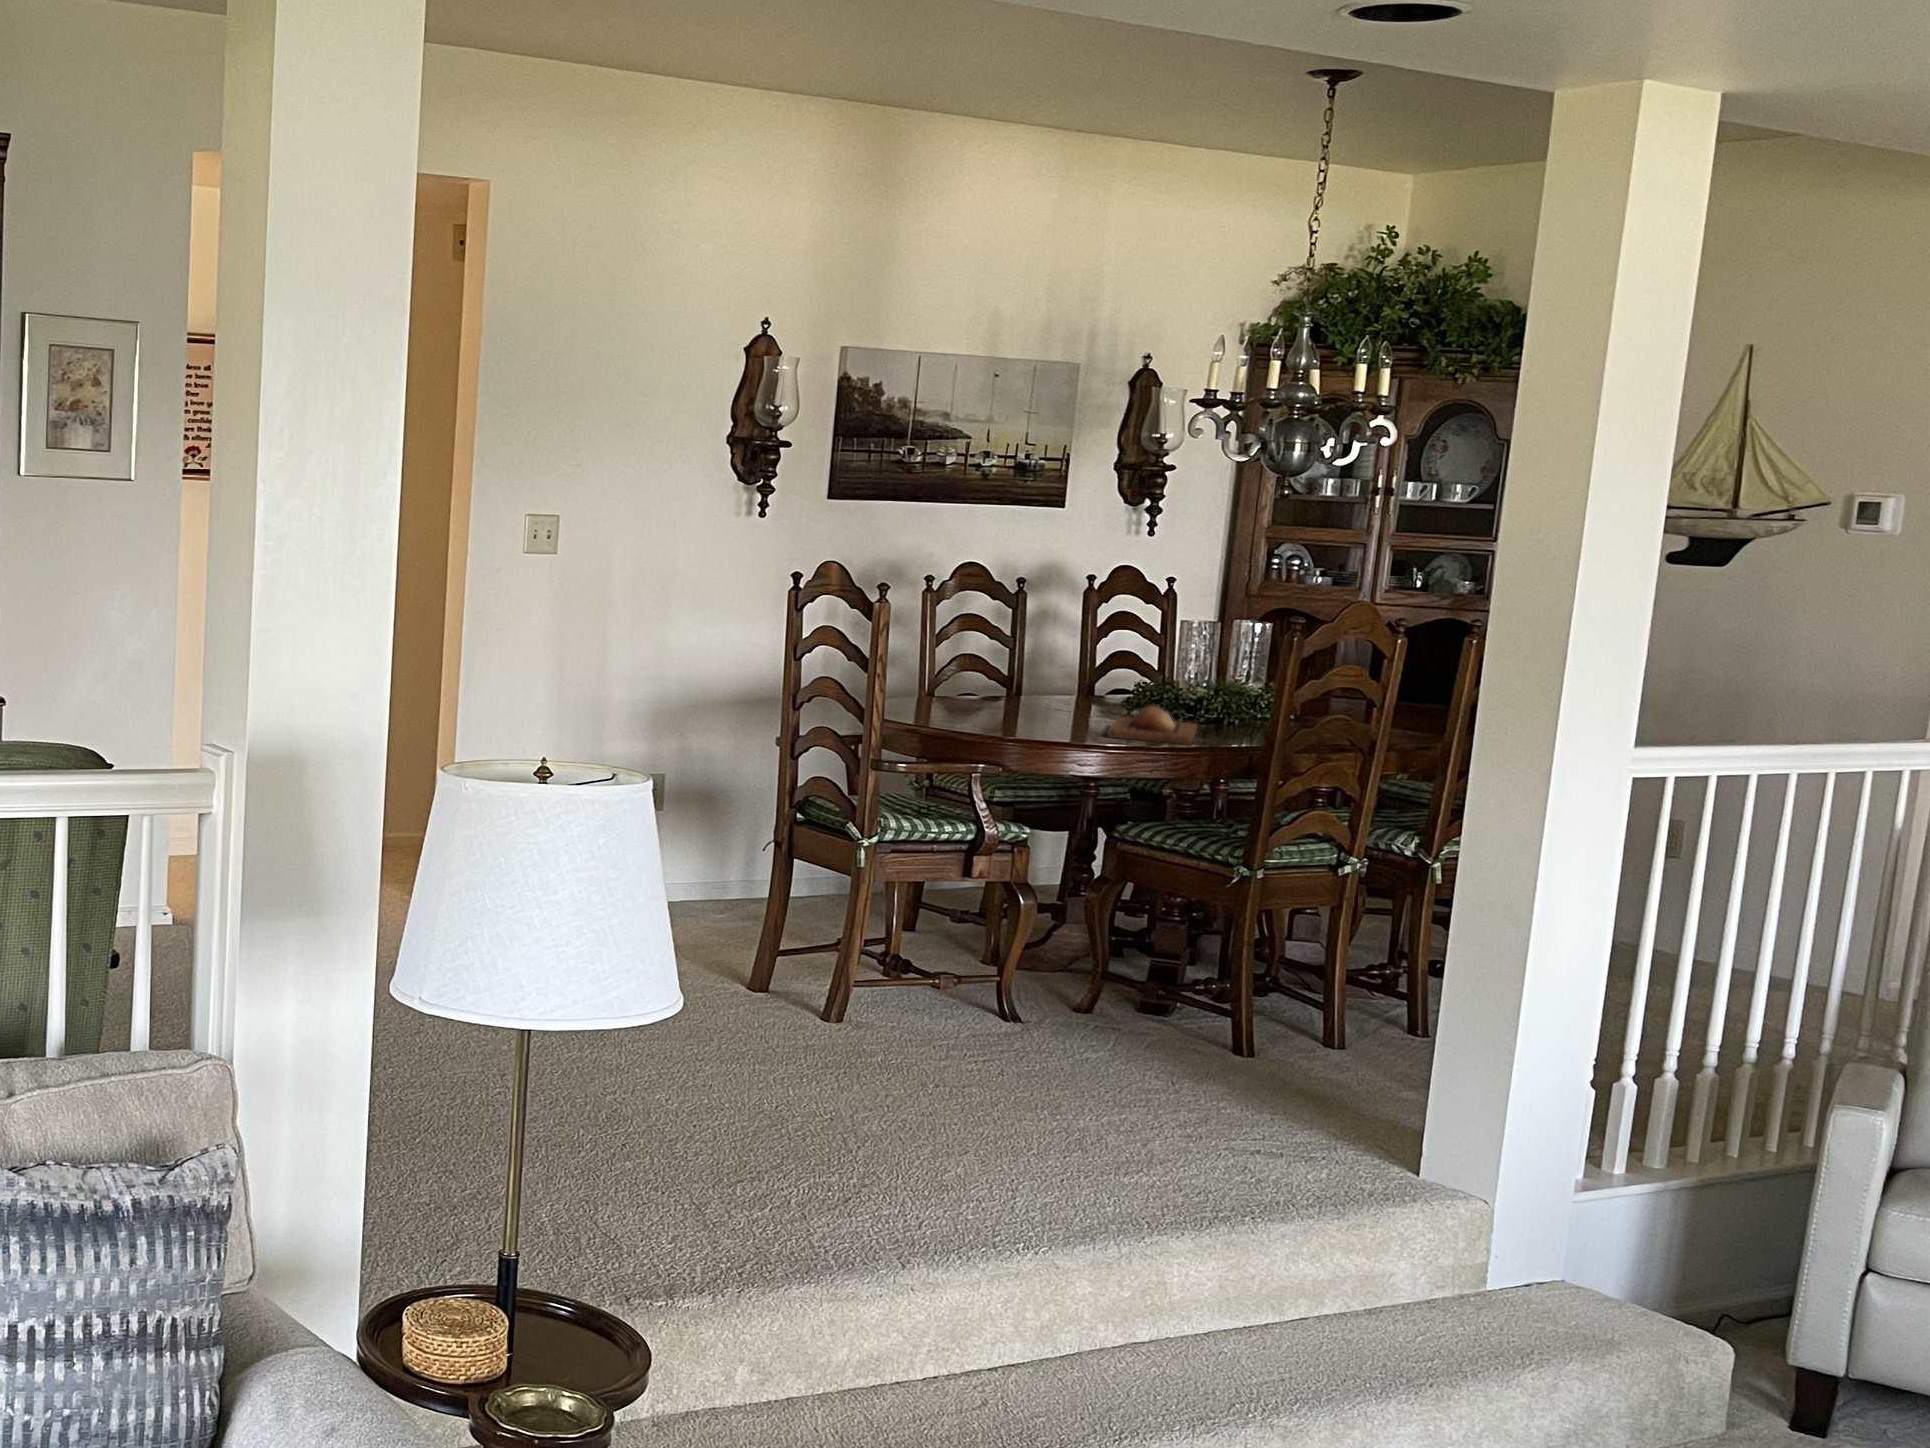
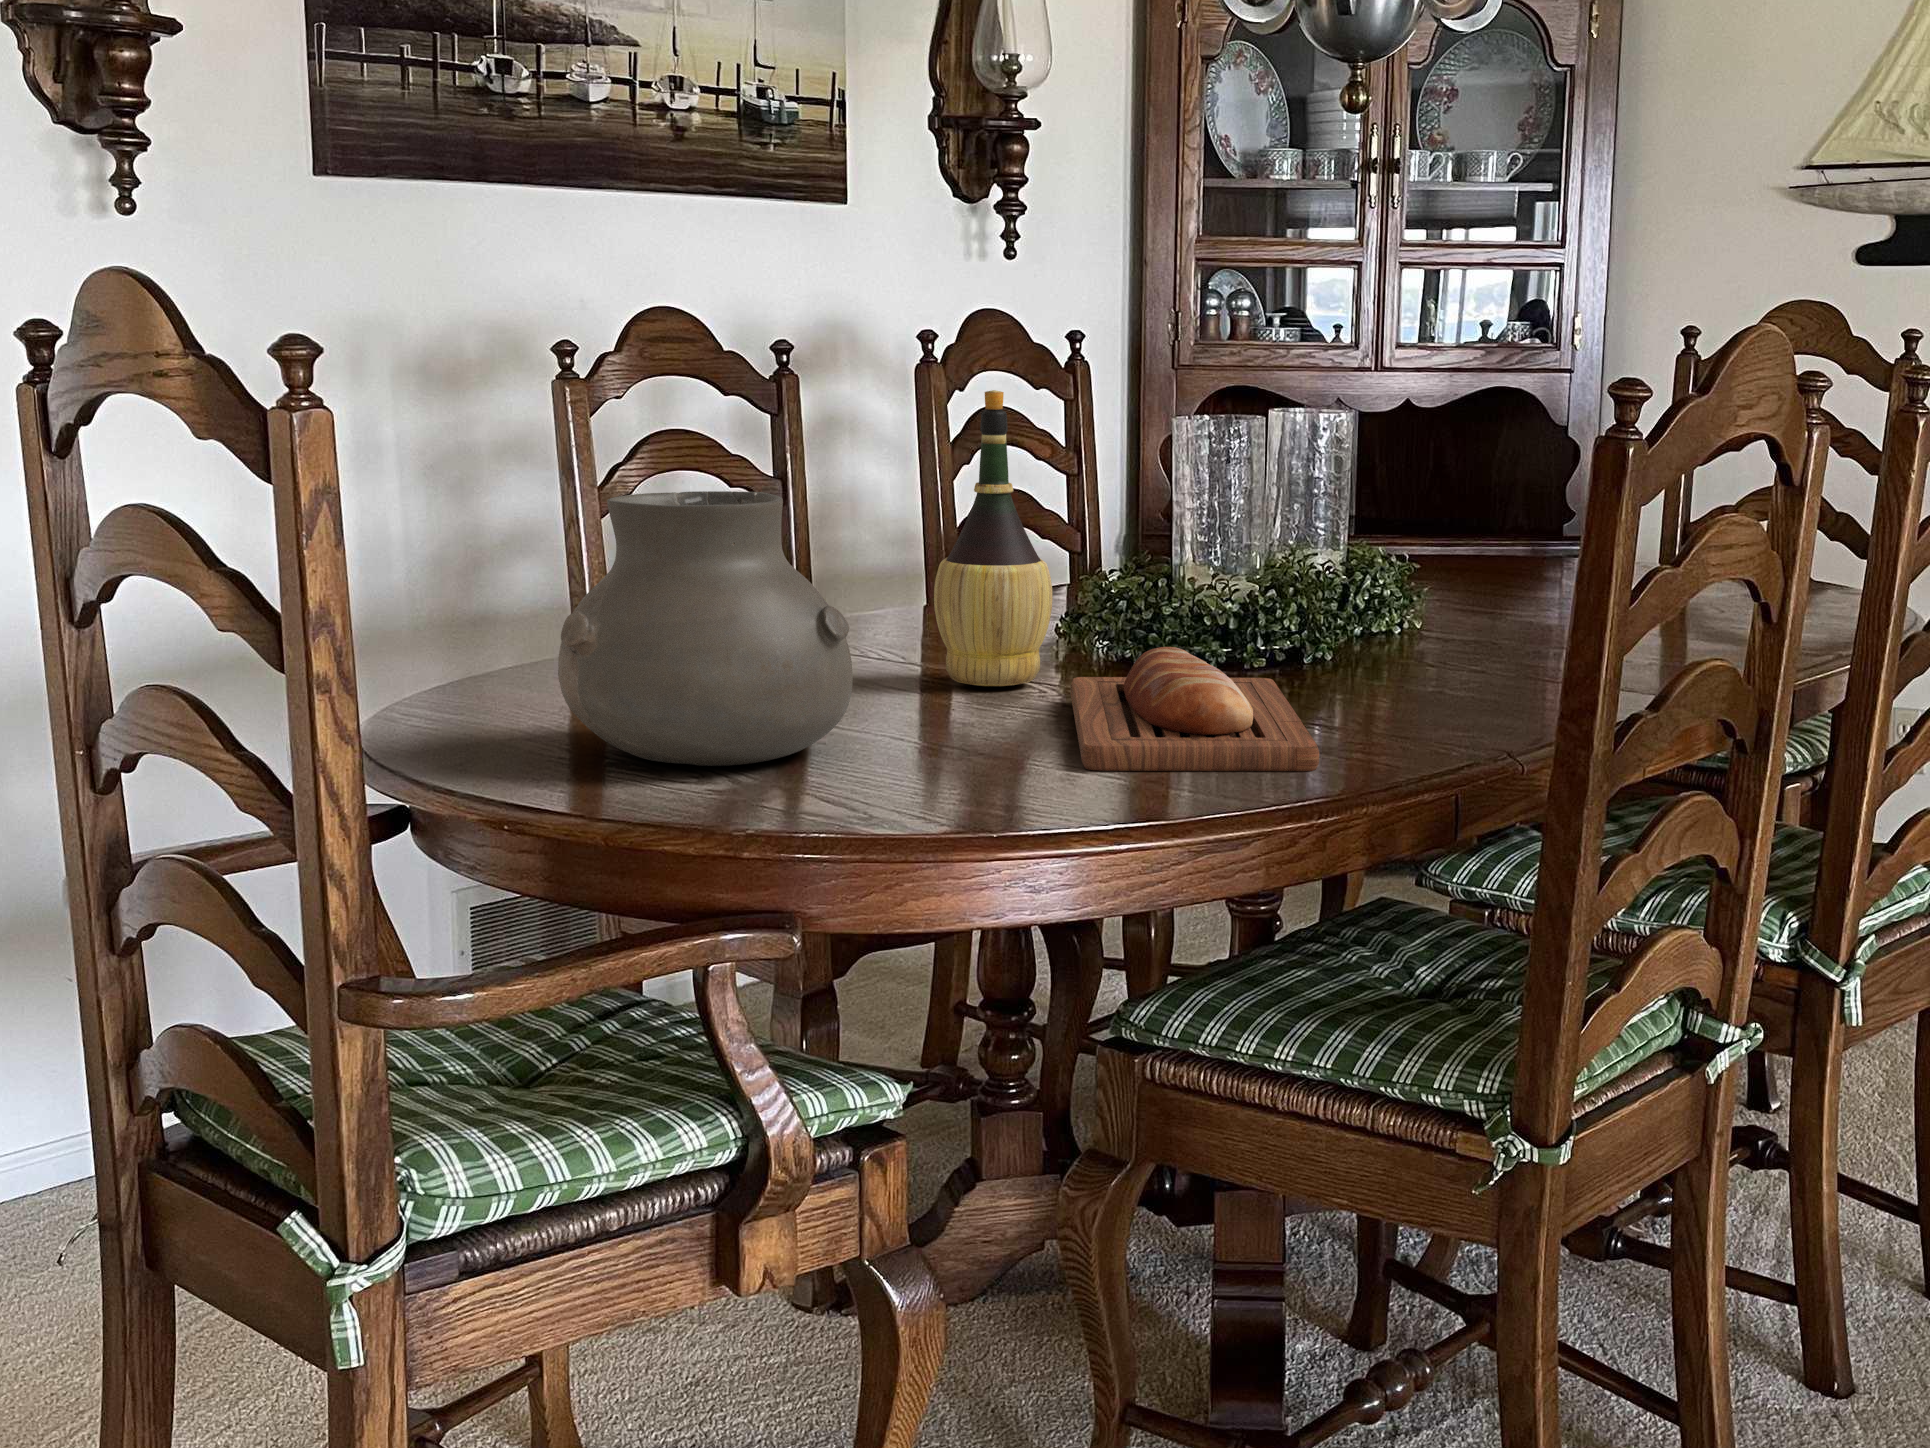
wine bottle: none [1069,608,1116,720] -> present [934,390,1052,686]
vase: none [932,636,1032,726] -> present [558,491,853,766]

